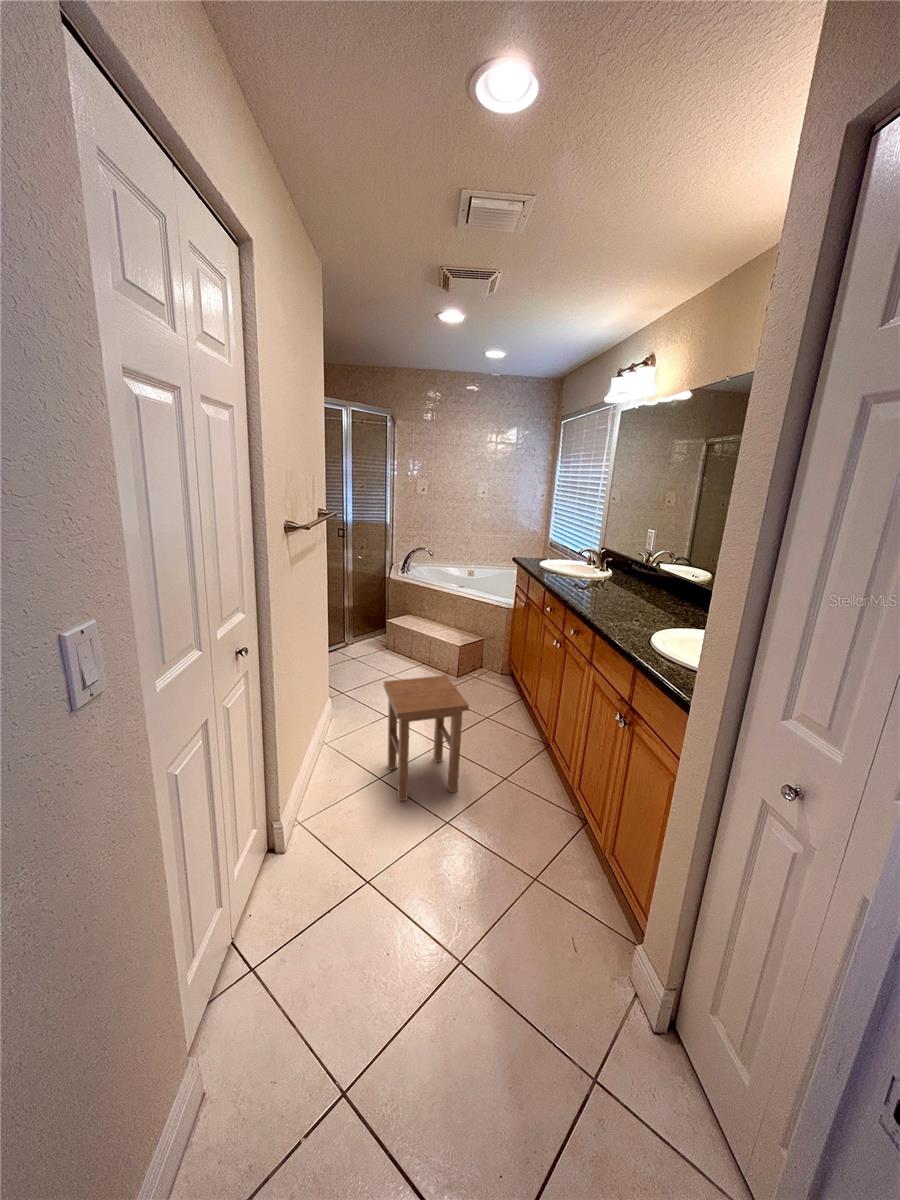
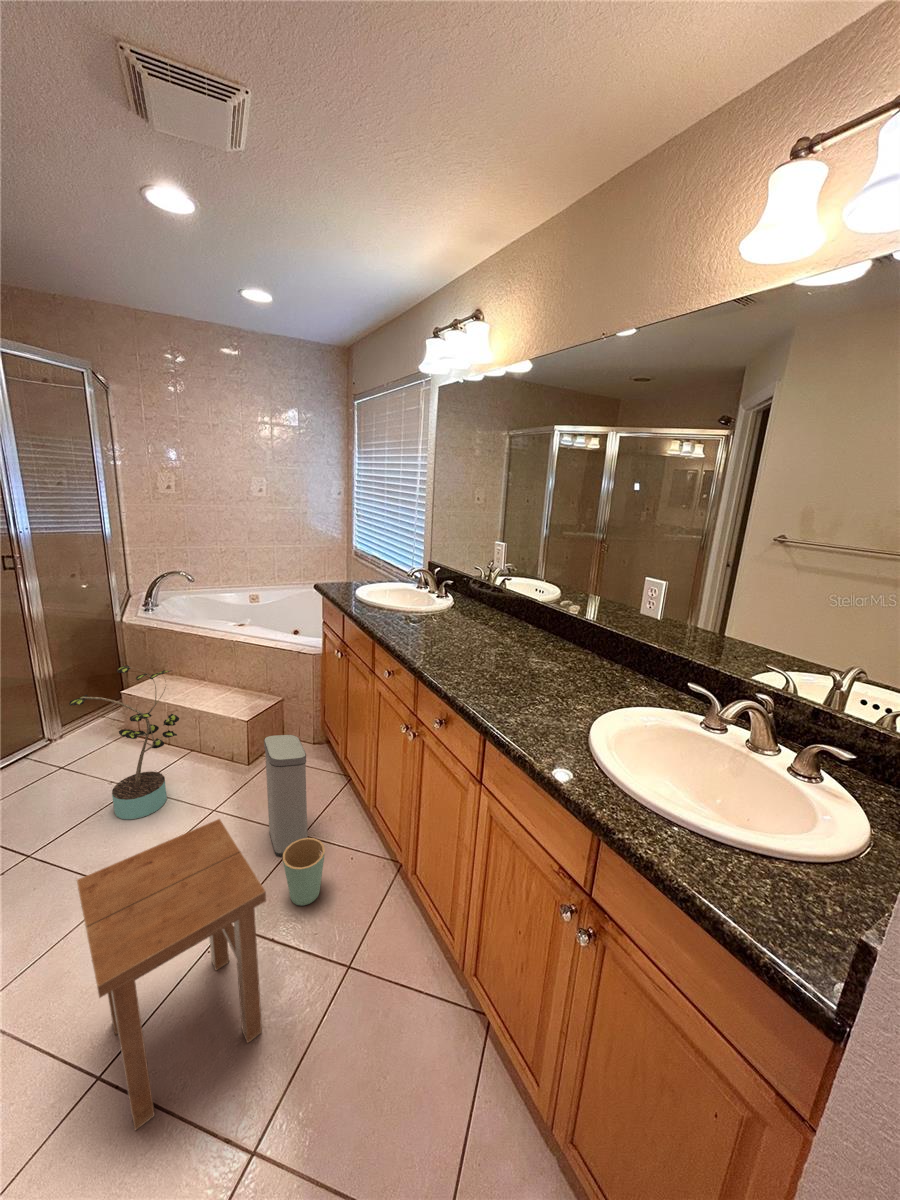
potted plant: none [371,598,423,690] -> present [69,665,179,820]
trash can: none [468,649,501,751] -> present [264,735,325,906]

